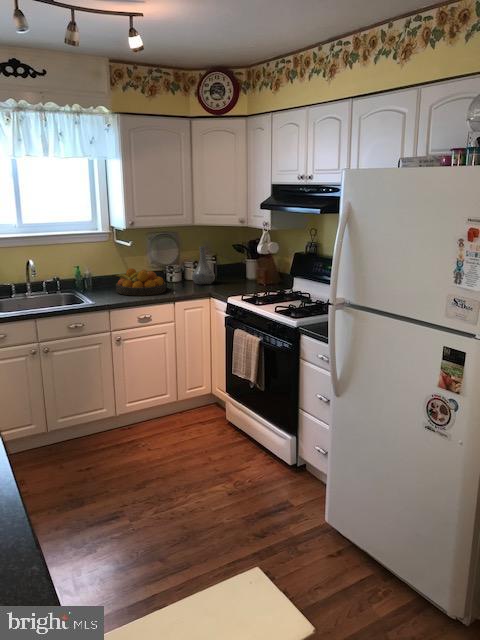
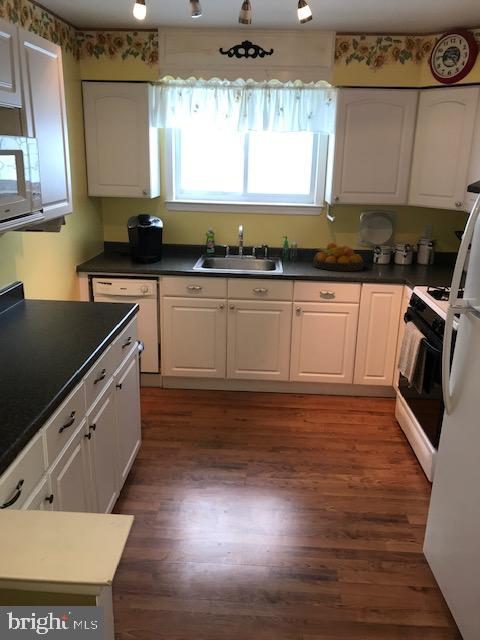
vase: present [192,246,215,285] -> none [398,228,423,269]

